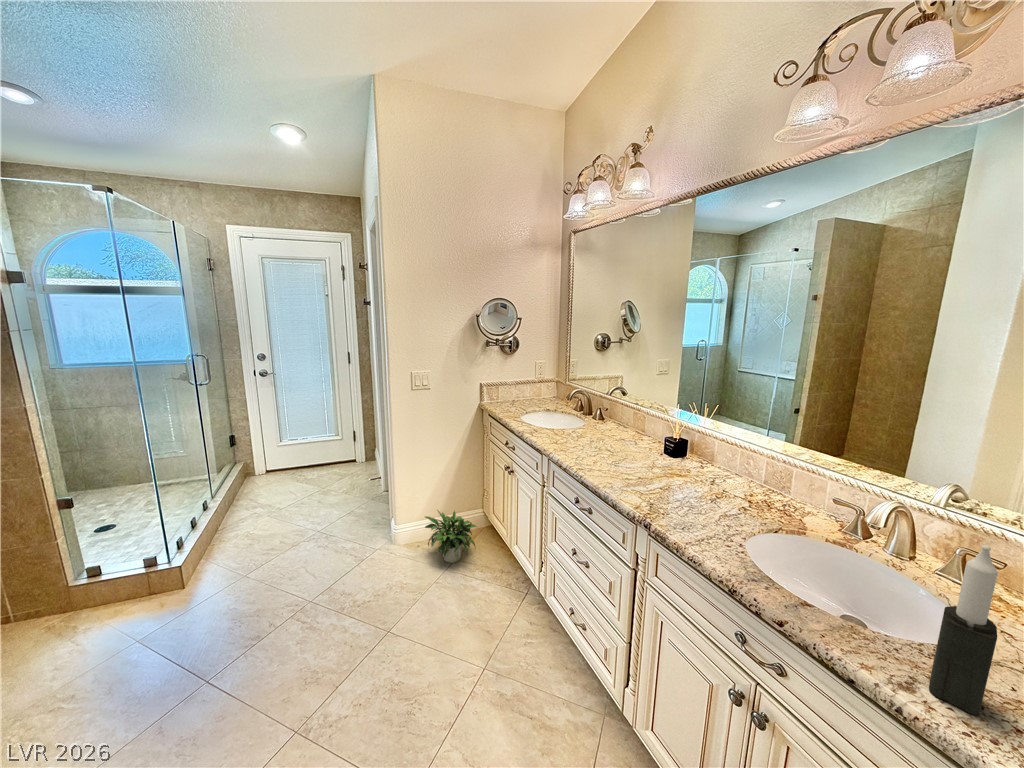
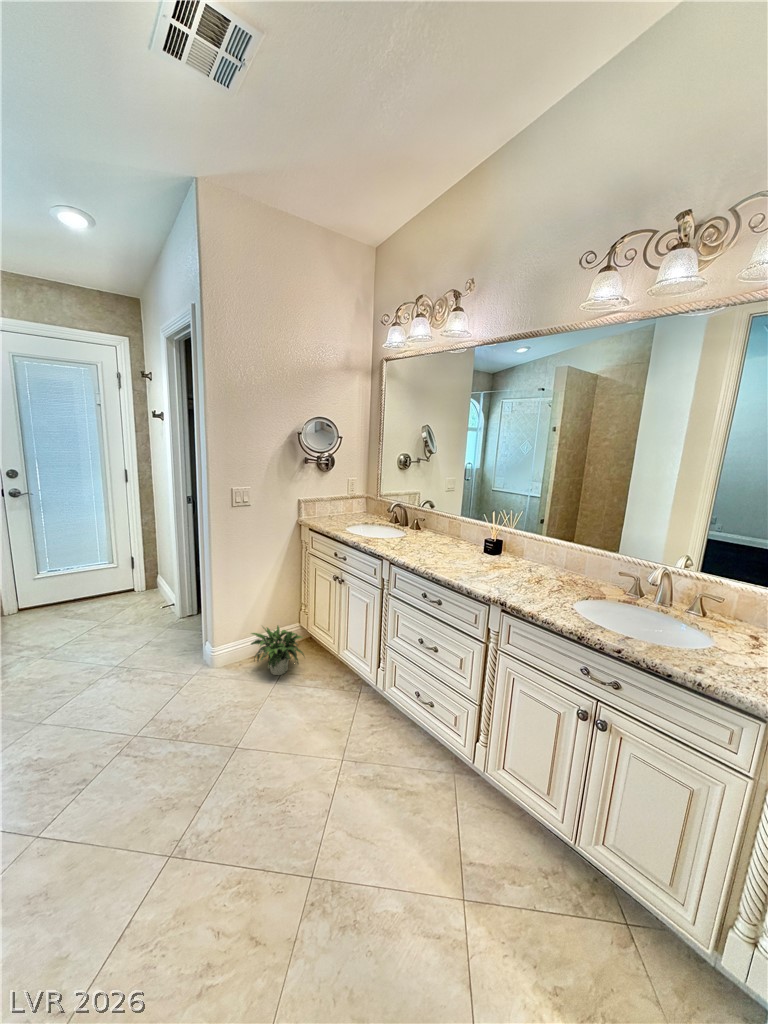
candle: present [929,545,998,715] -> none [709,577,748,679]

